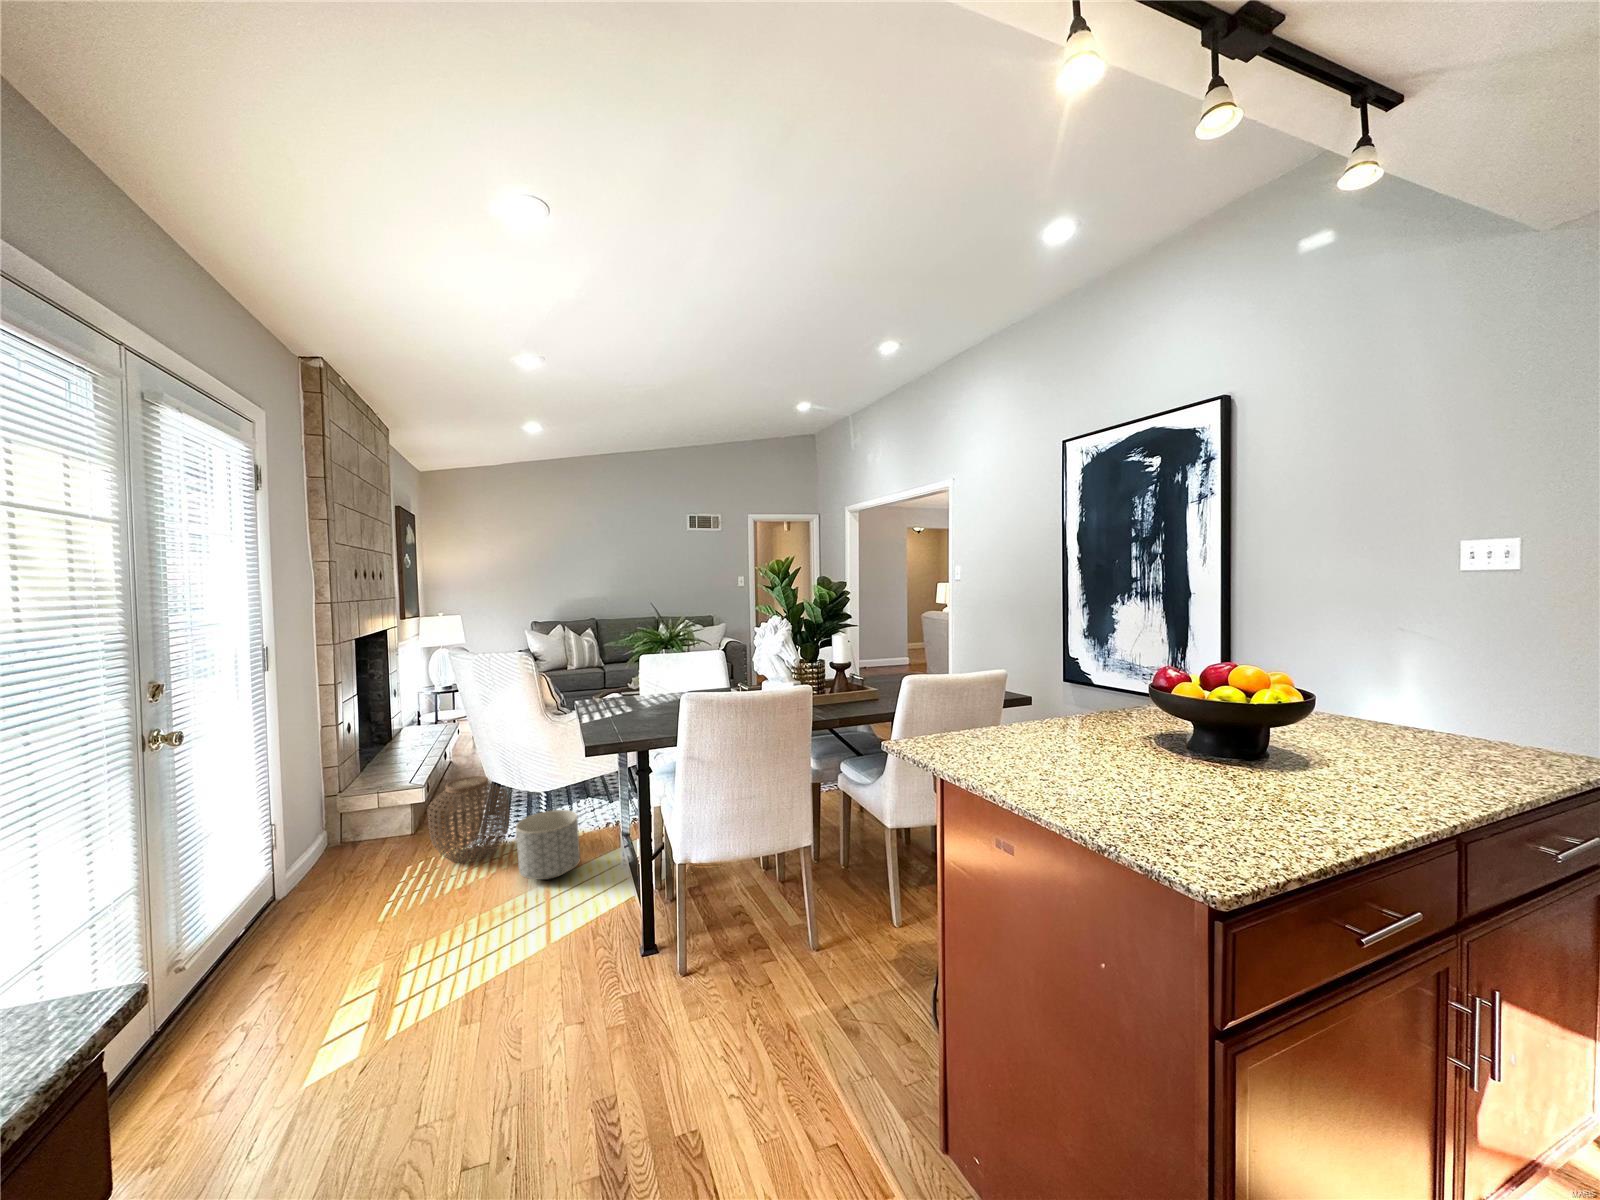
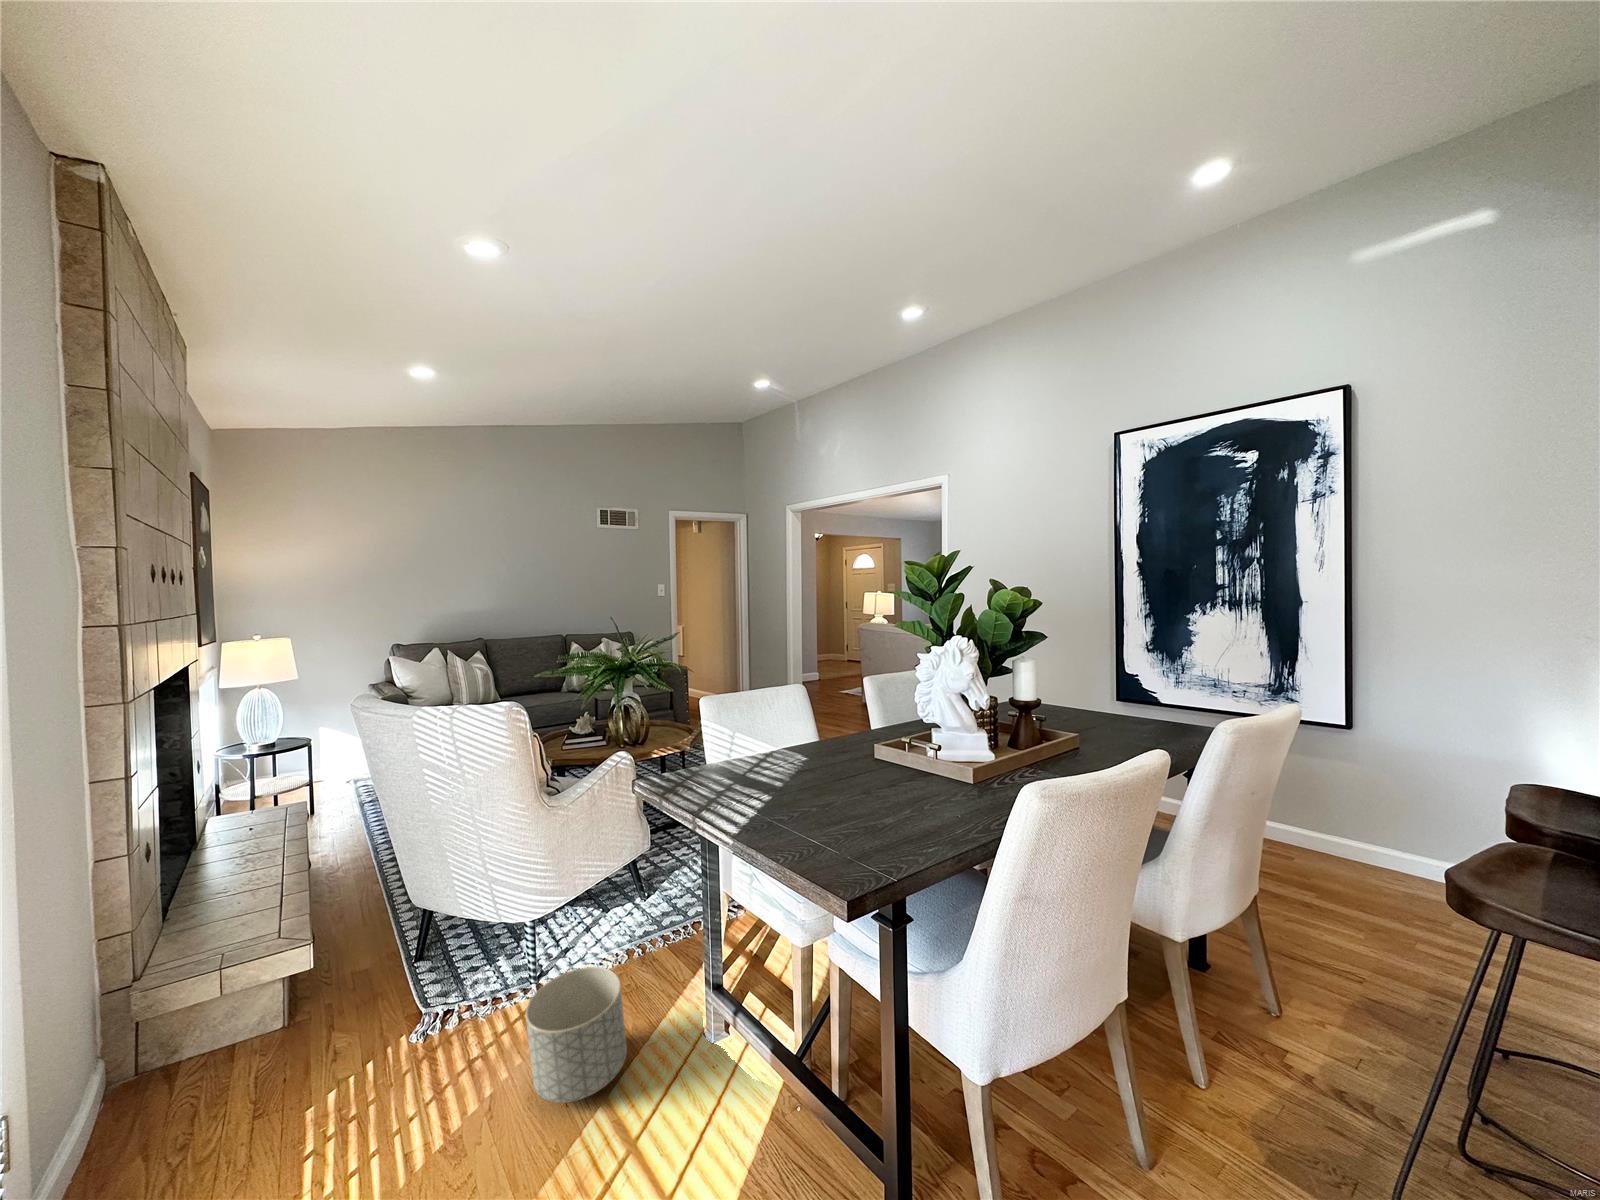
woven basket: present [428,776,510,863] -> none [349,929,487,1083]

